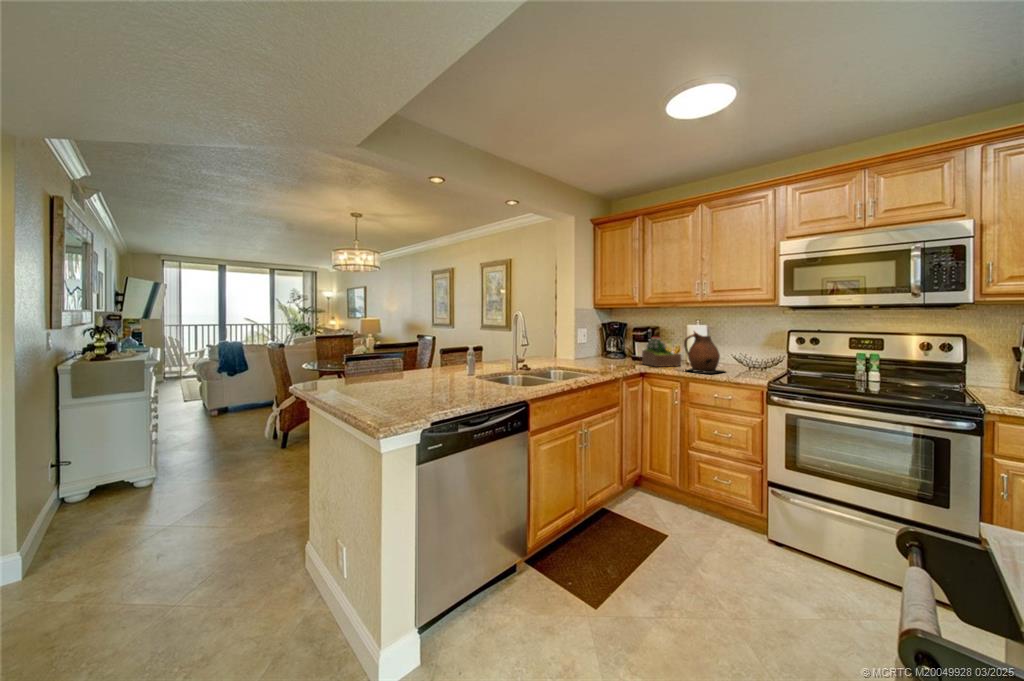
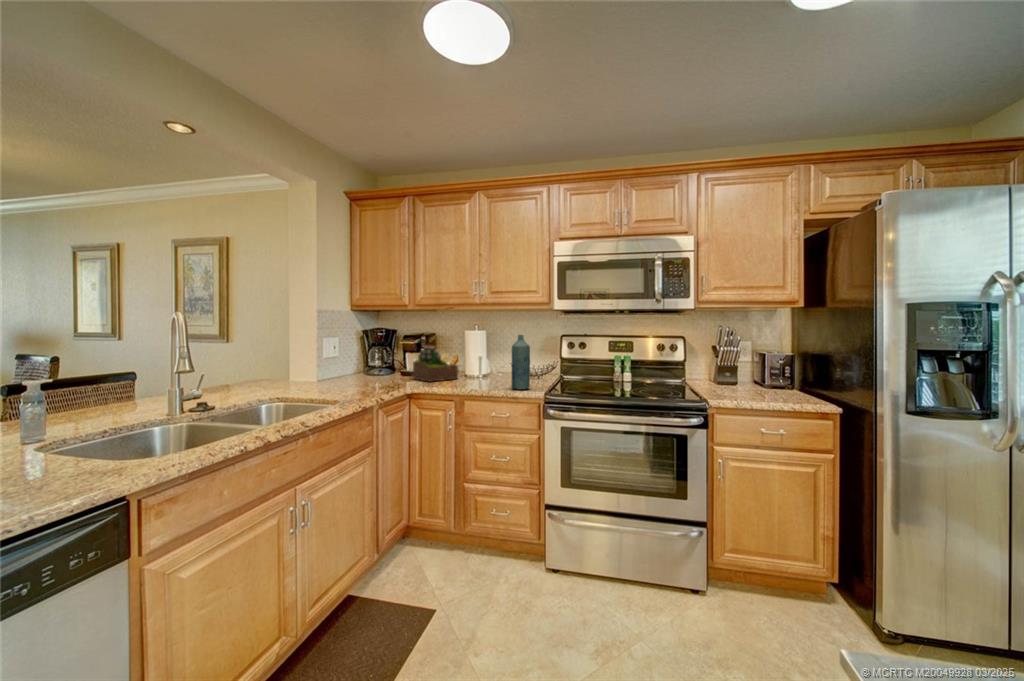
bottle: none [734,329,754,378] -> present [512,335,530,390]
ceramic pitcher: present [684,331,726,373] -> none [460,337,505,387]

